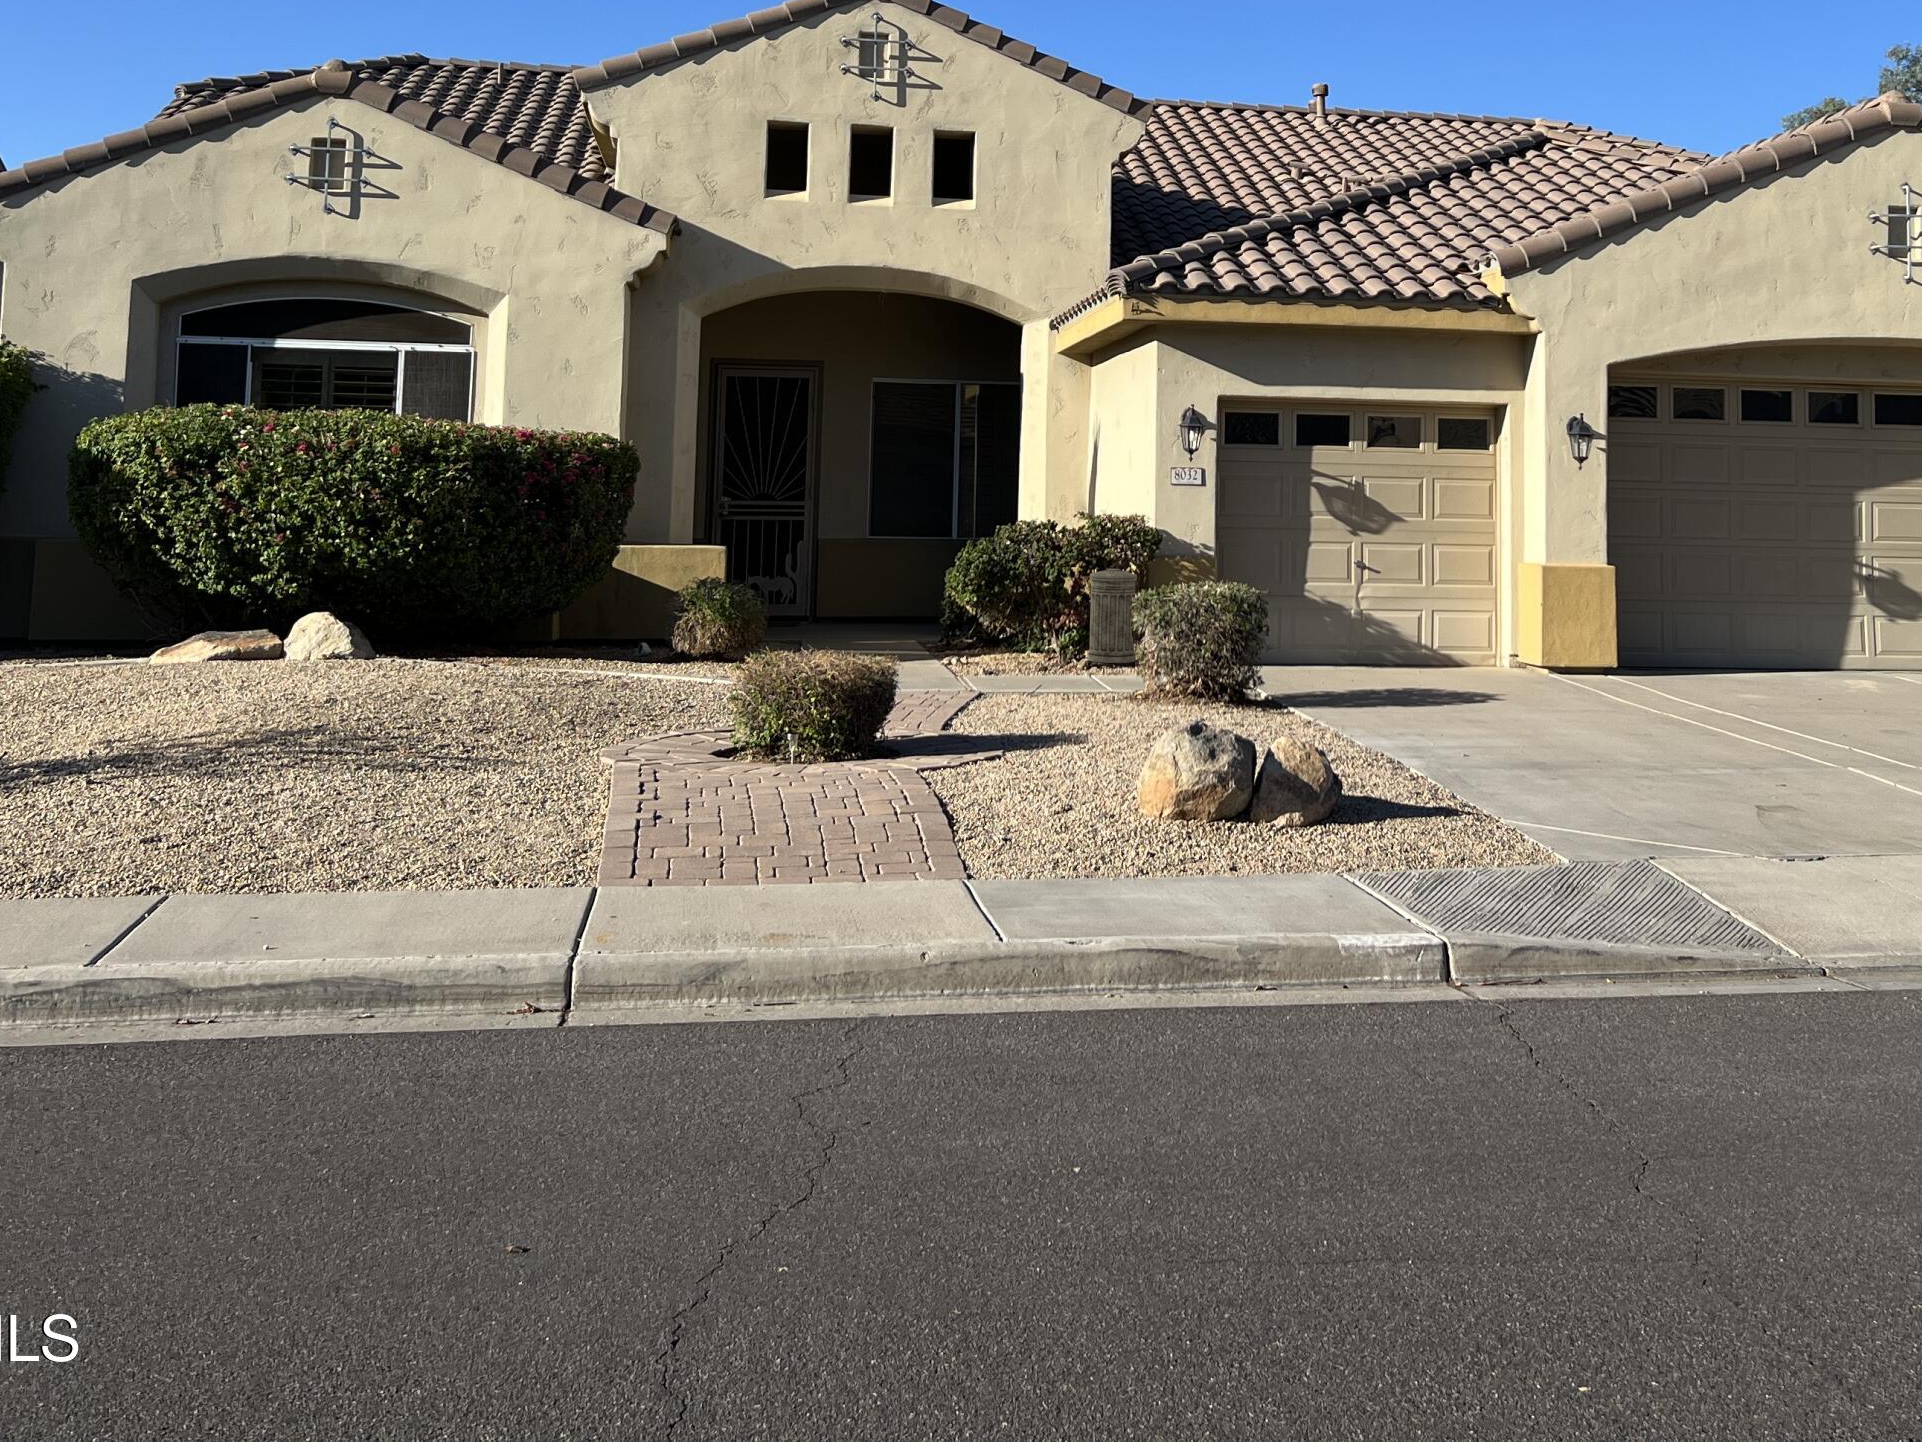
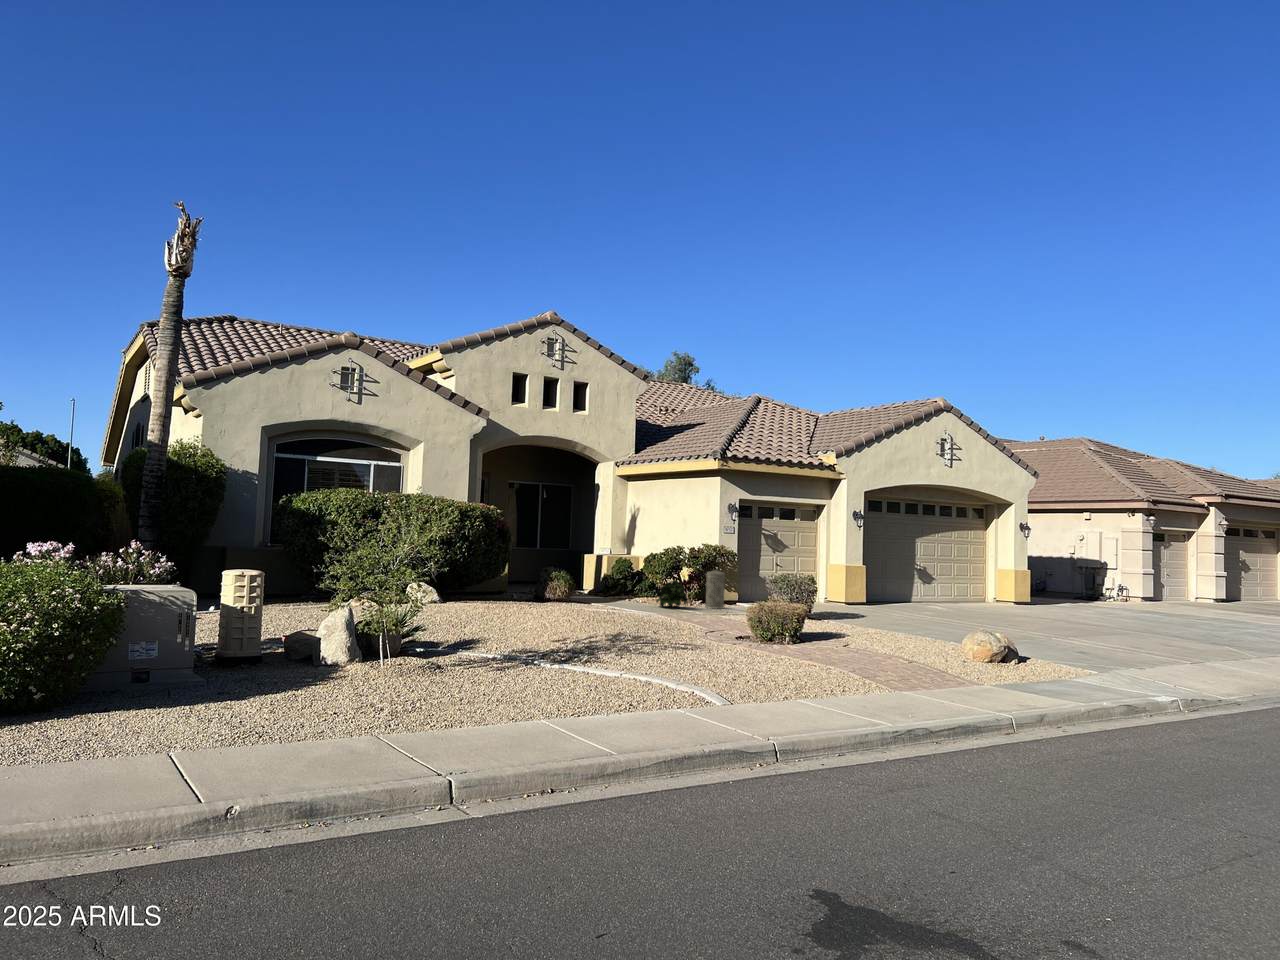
potted plant: none [962,591,1045,655] -> present [656,580,688,607]

